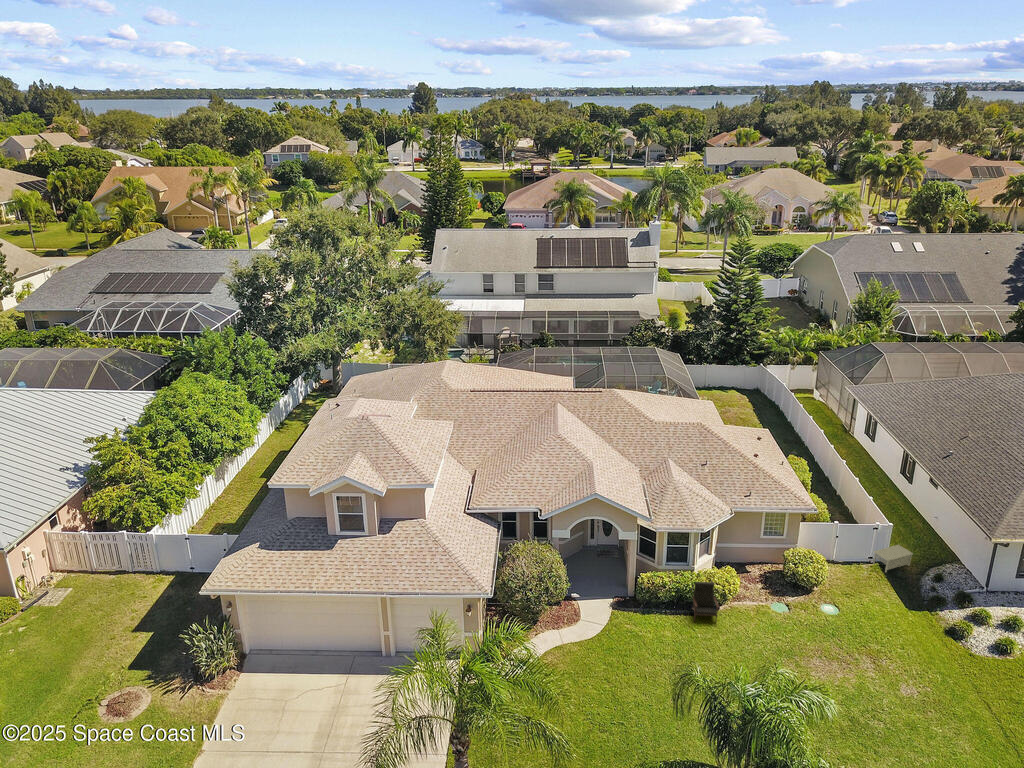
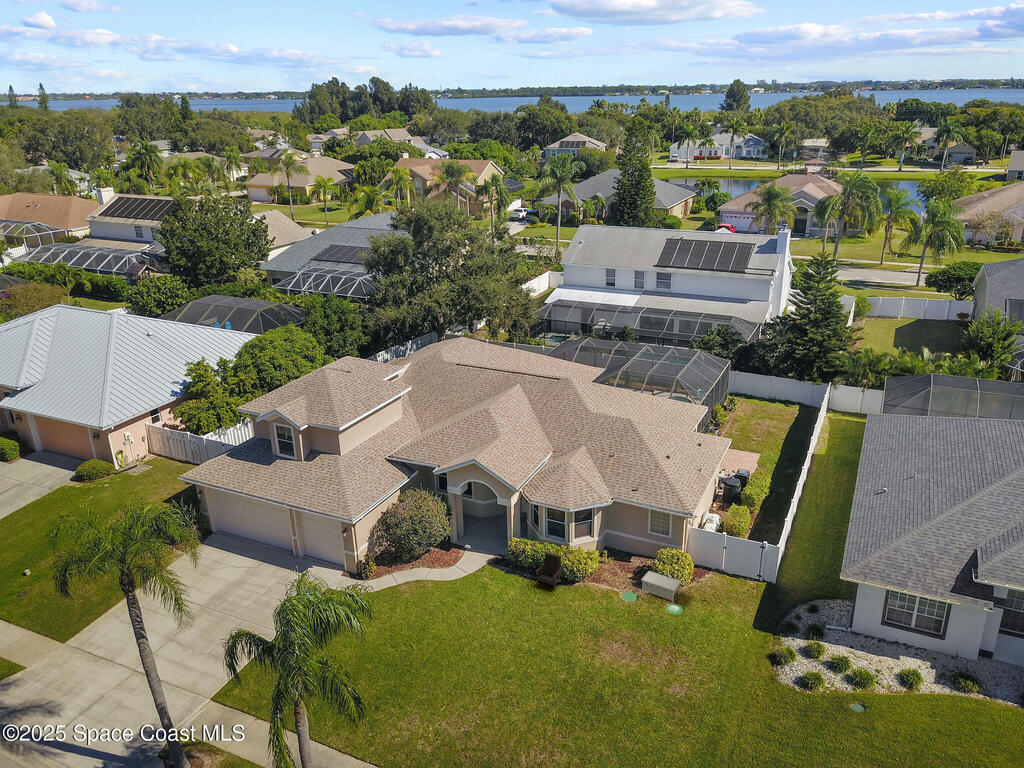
storage bench: present [873,545,913,572] -> present [642,571,681,602]

